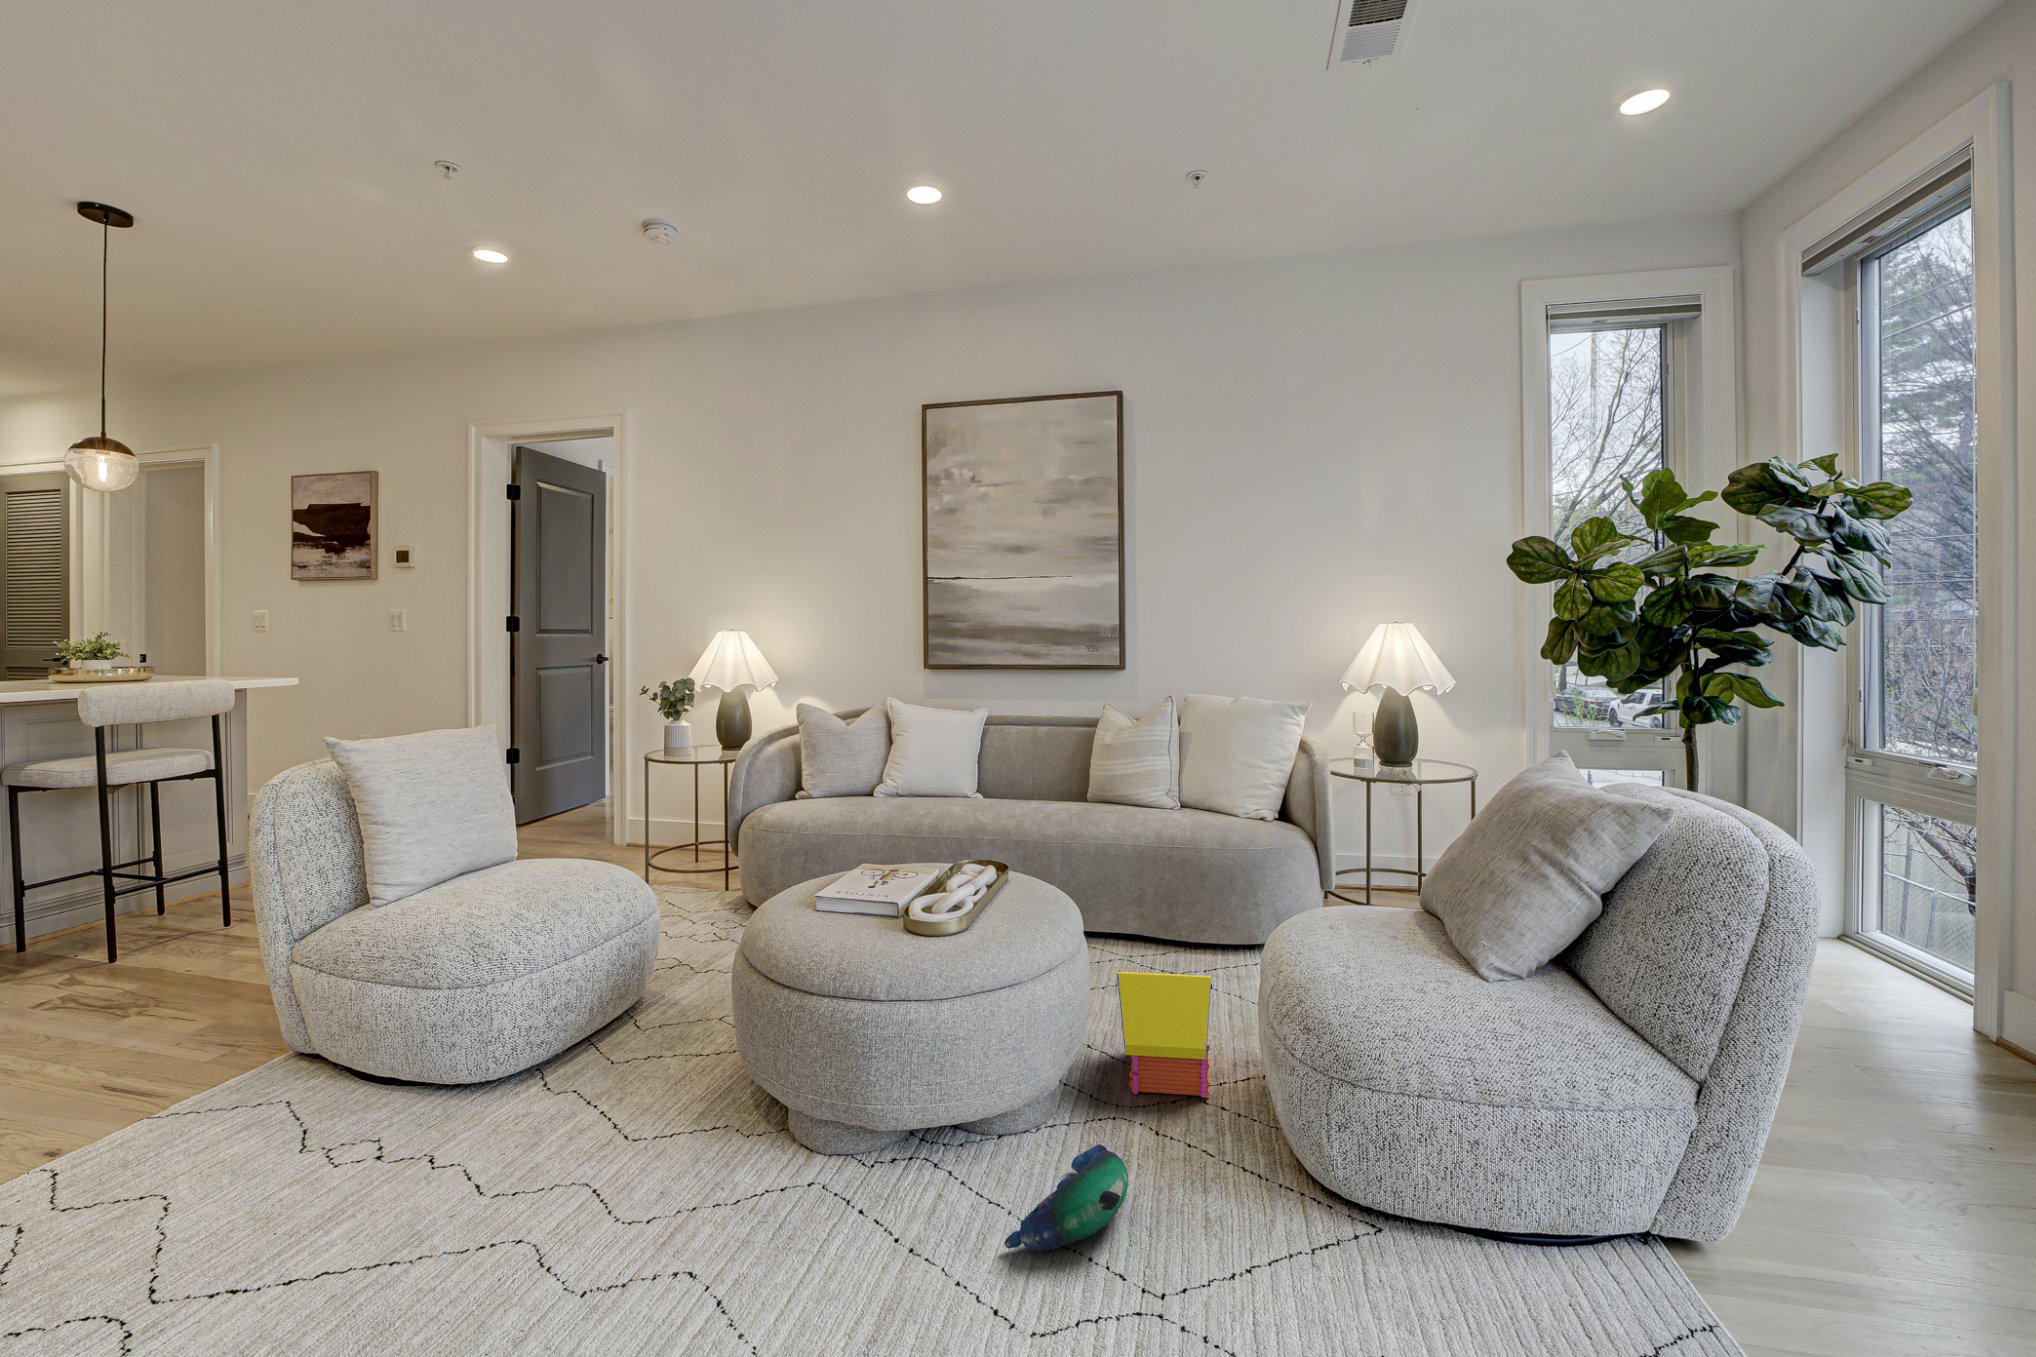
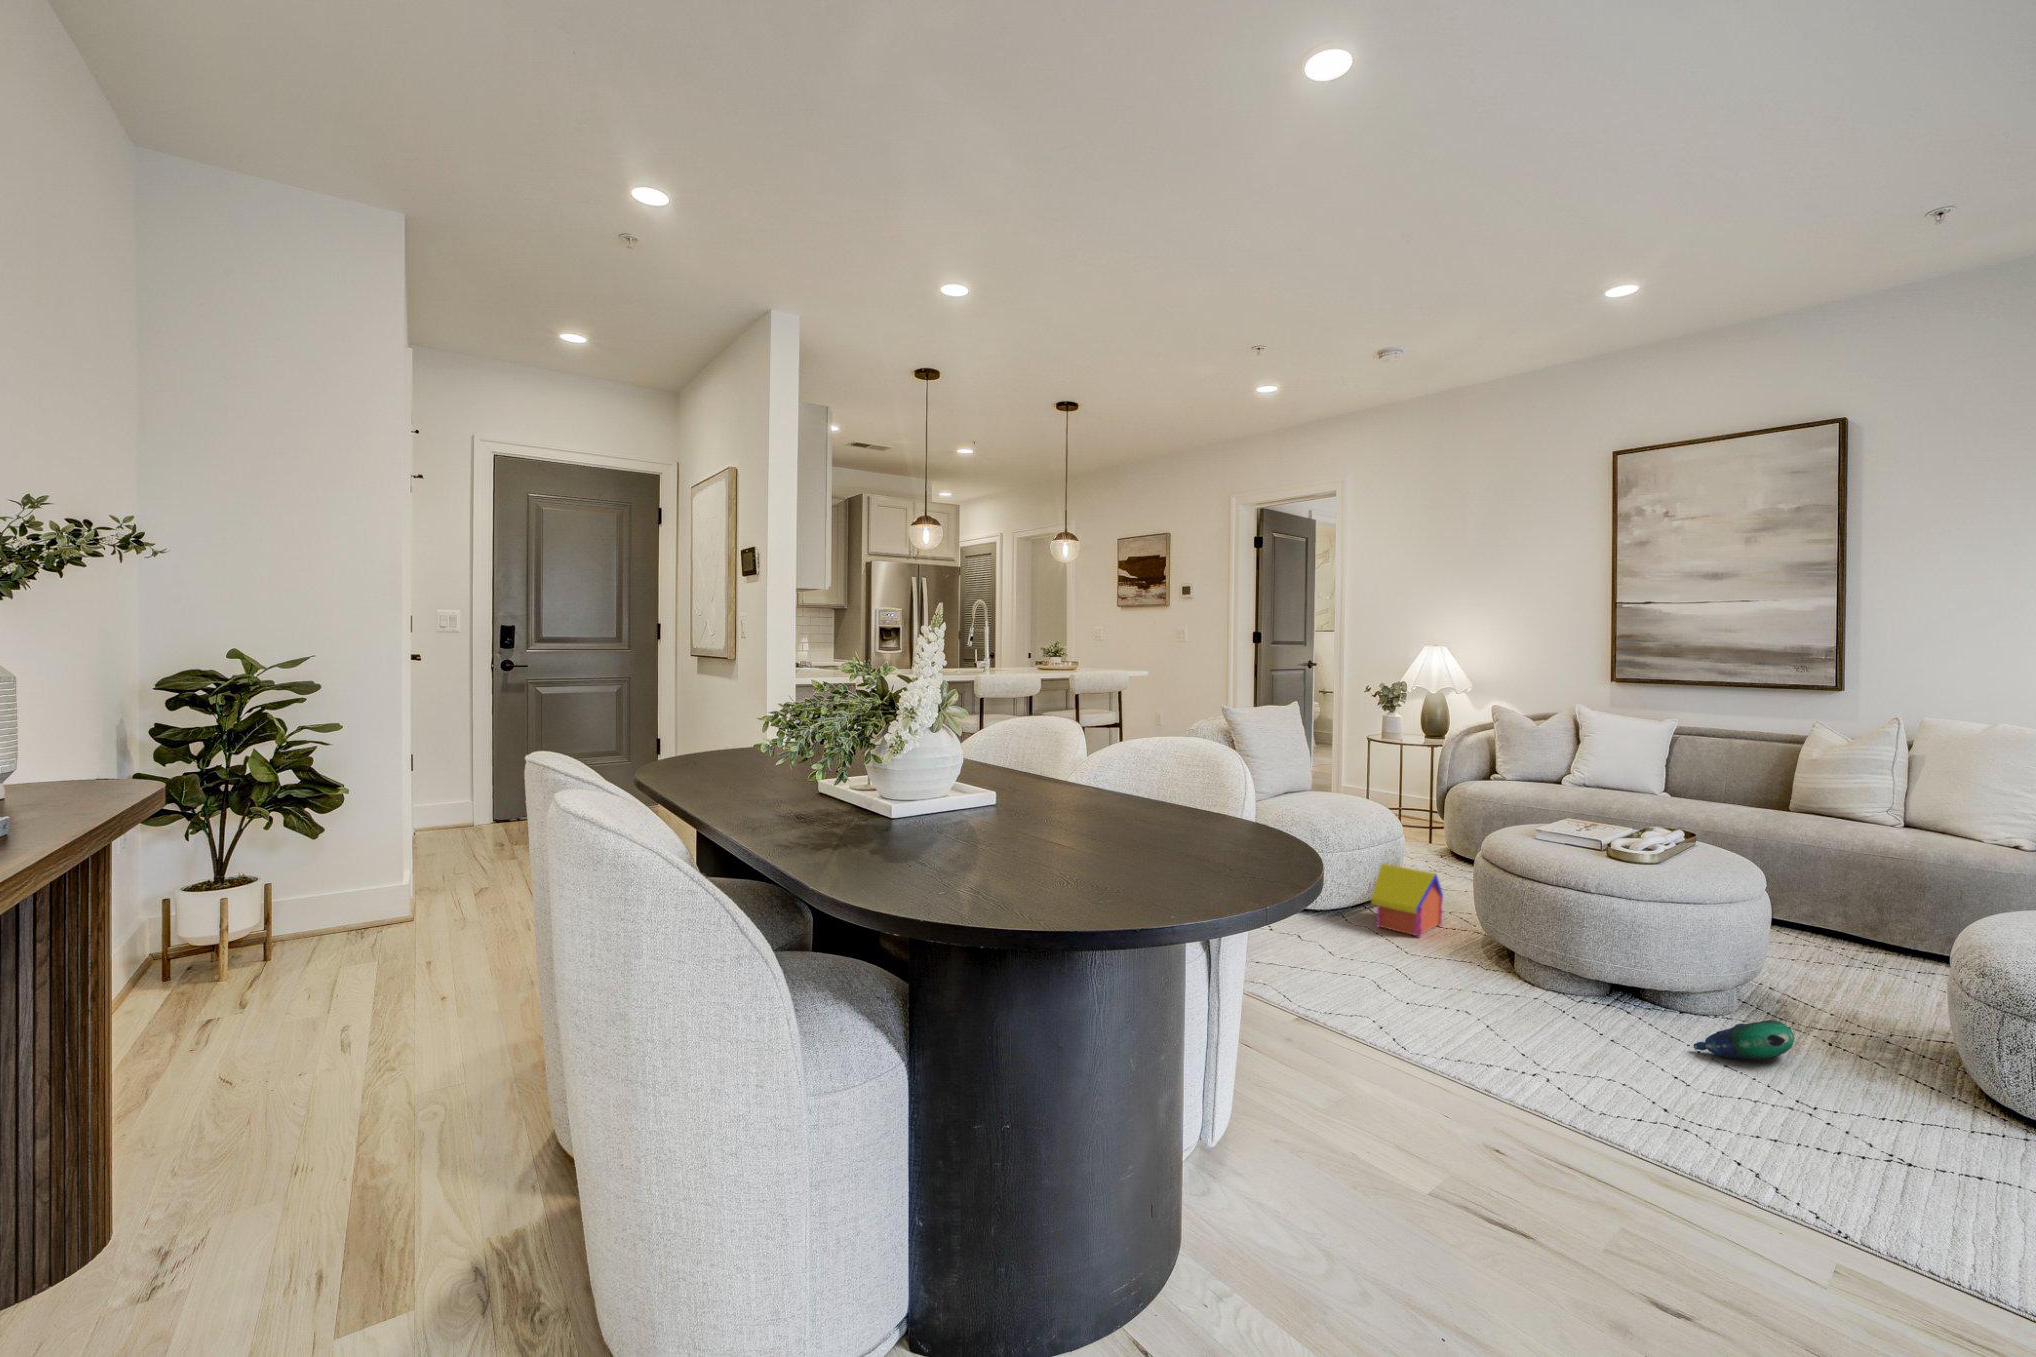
toy house: present [1117,972,1212,1097] -> present [1371,863,1443,937]

